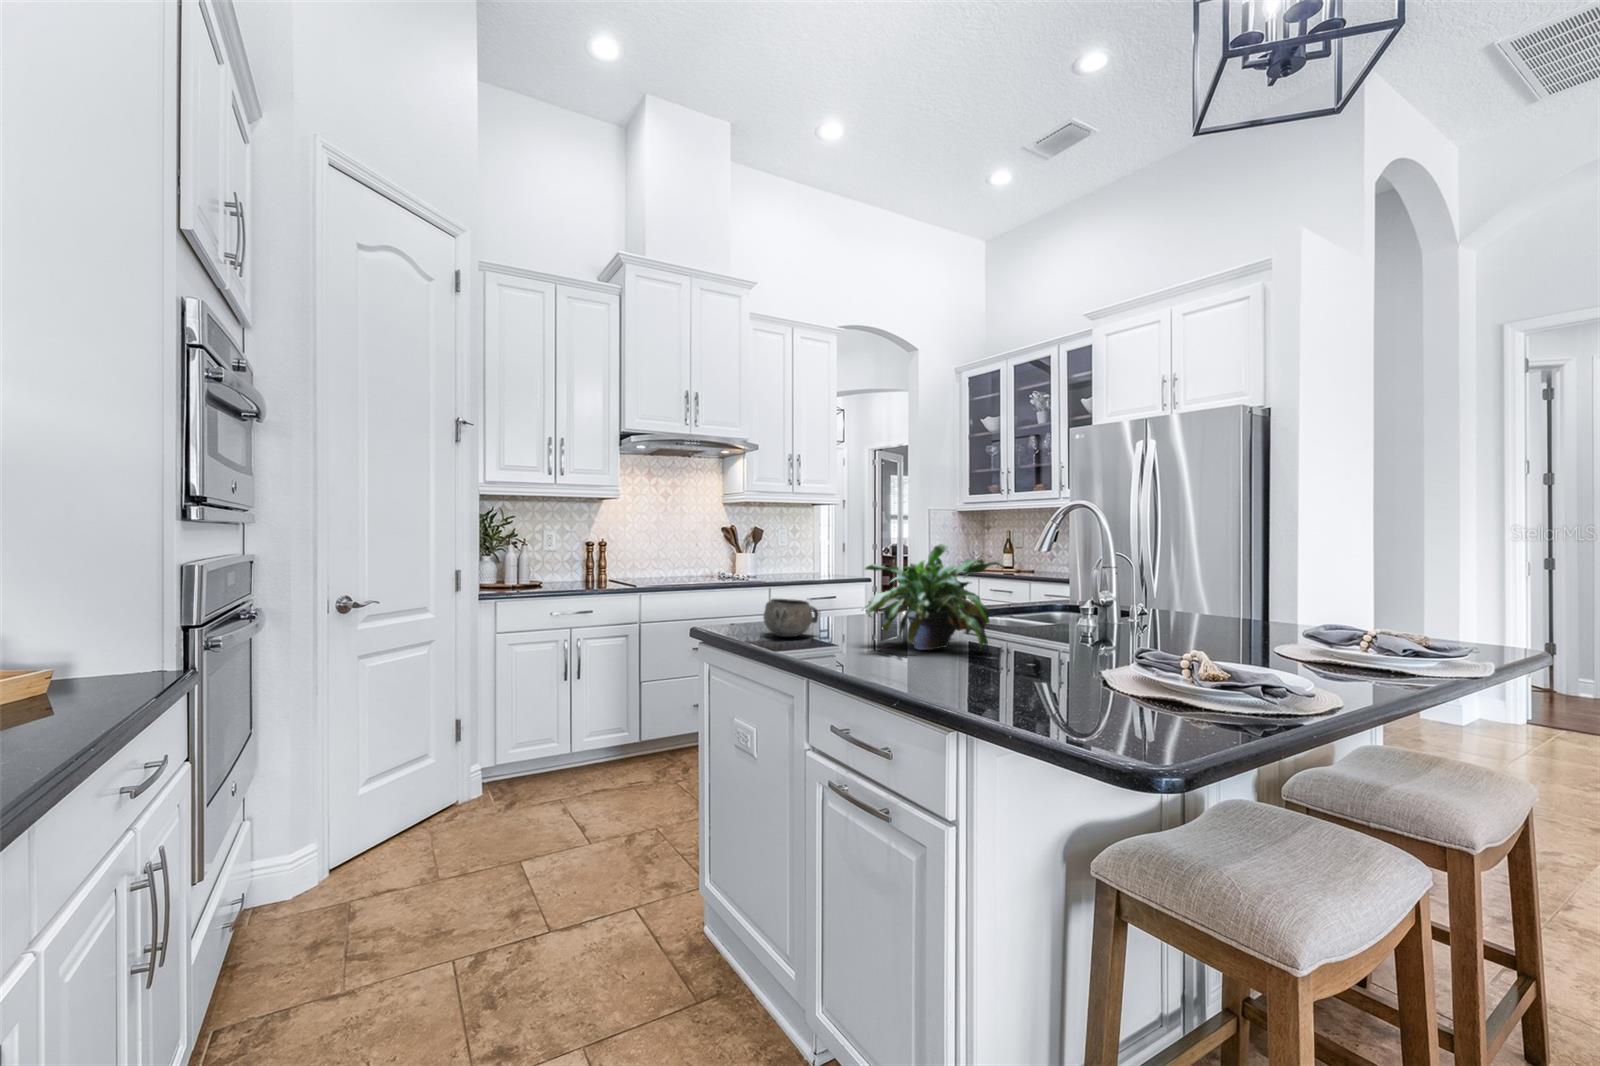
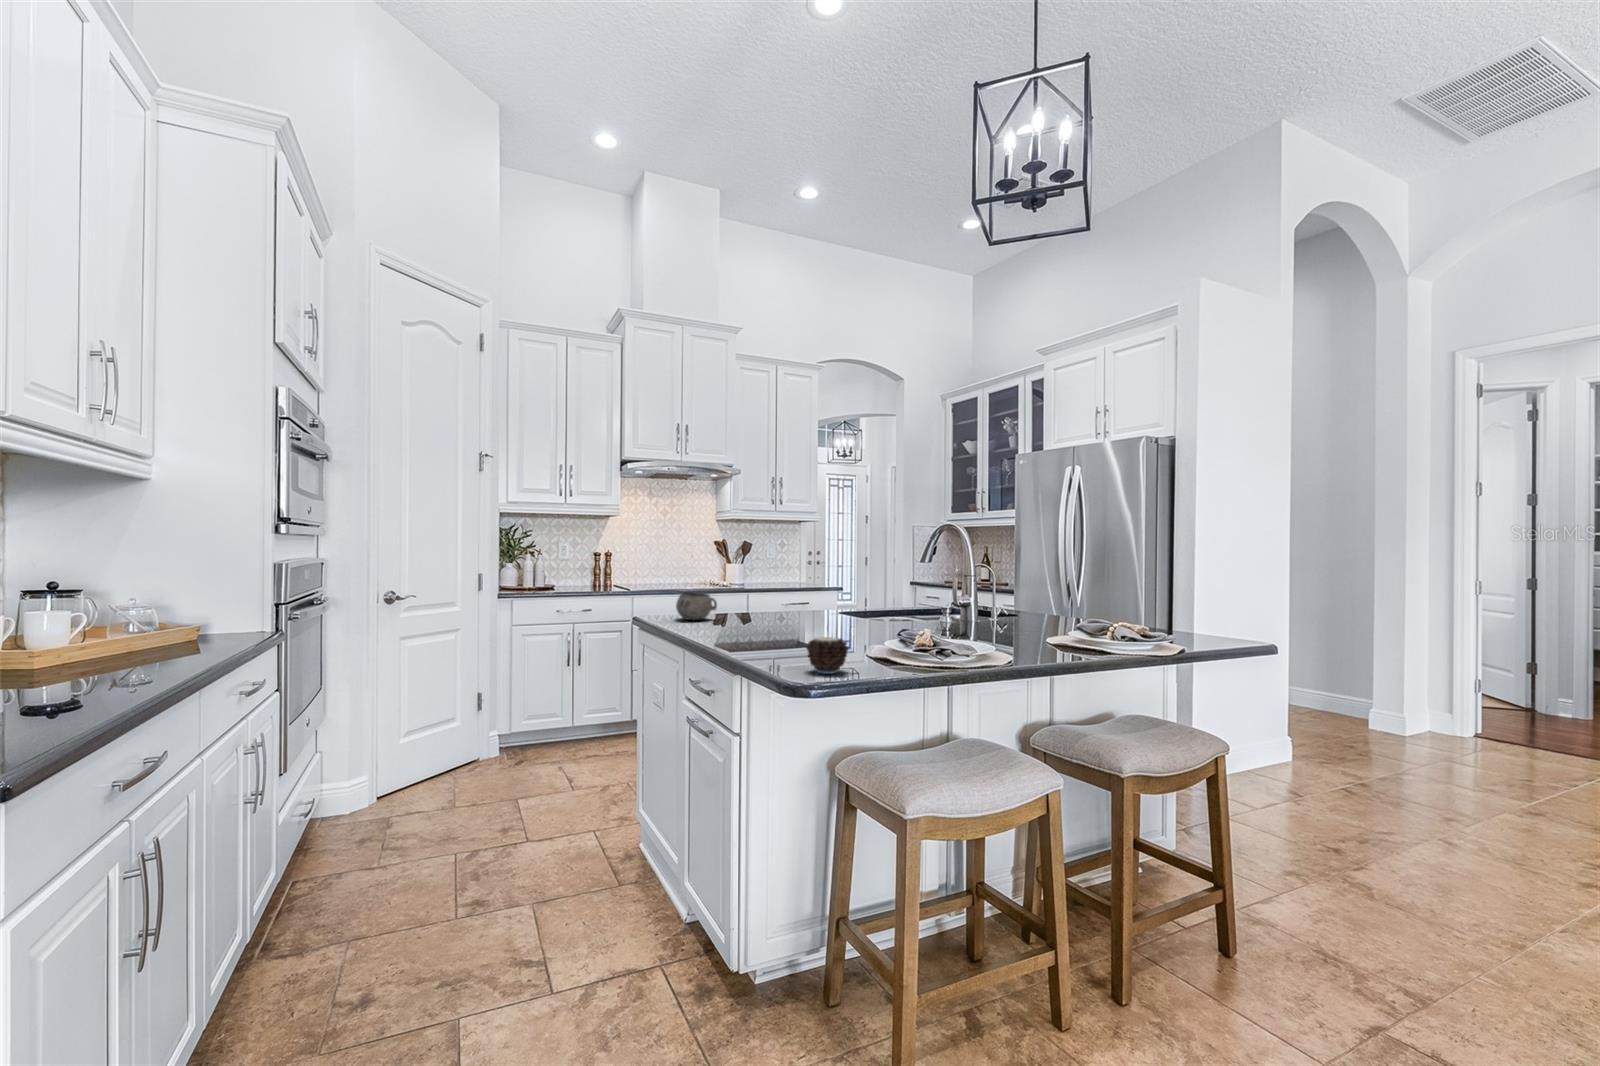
potted plant: present [862,544,1003,650] -> none [734,552,833,628]
candle: none [1111,679,1188,749] -> present [806,637,849,674]

